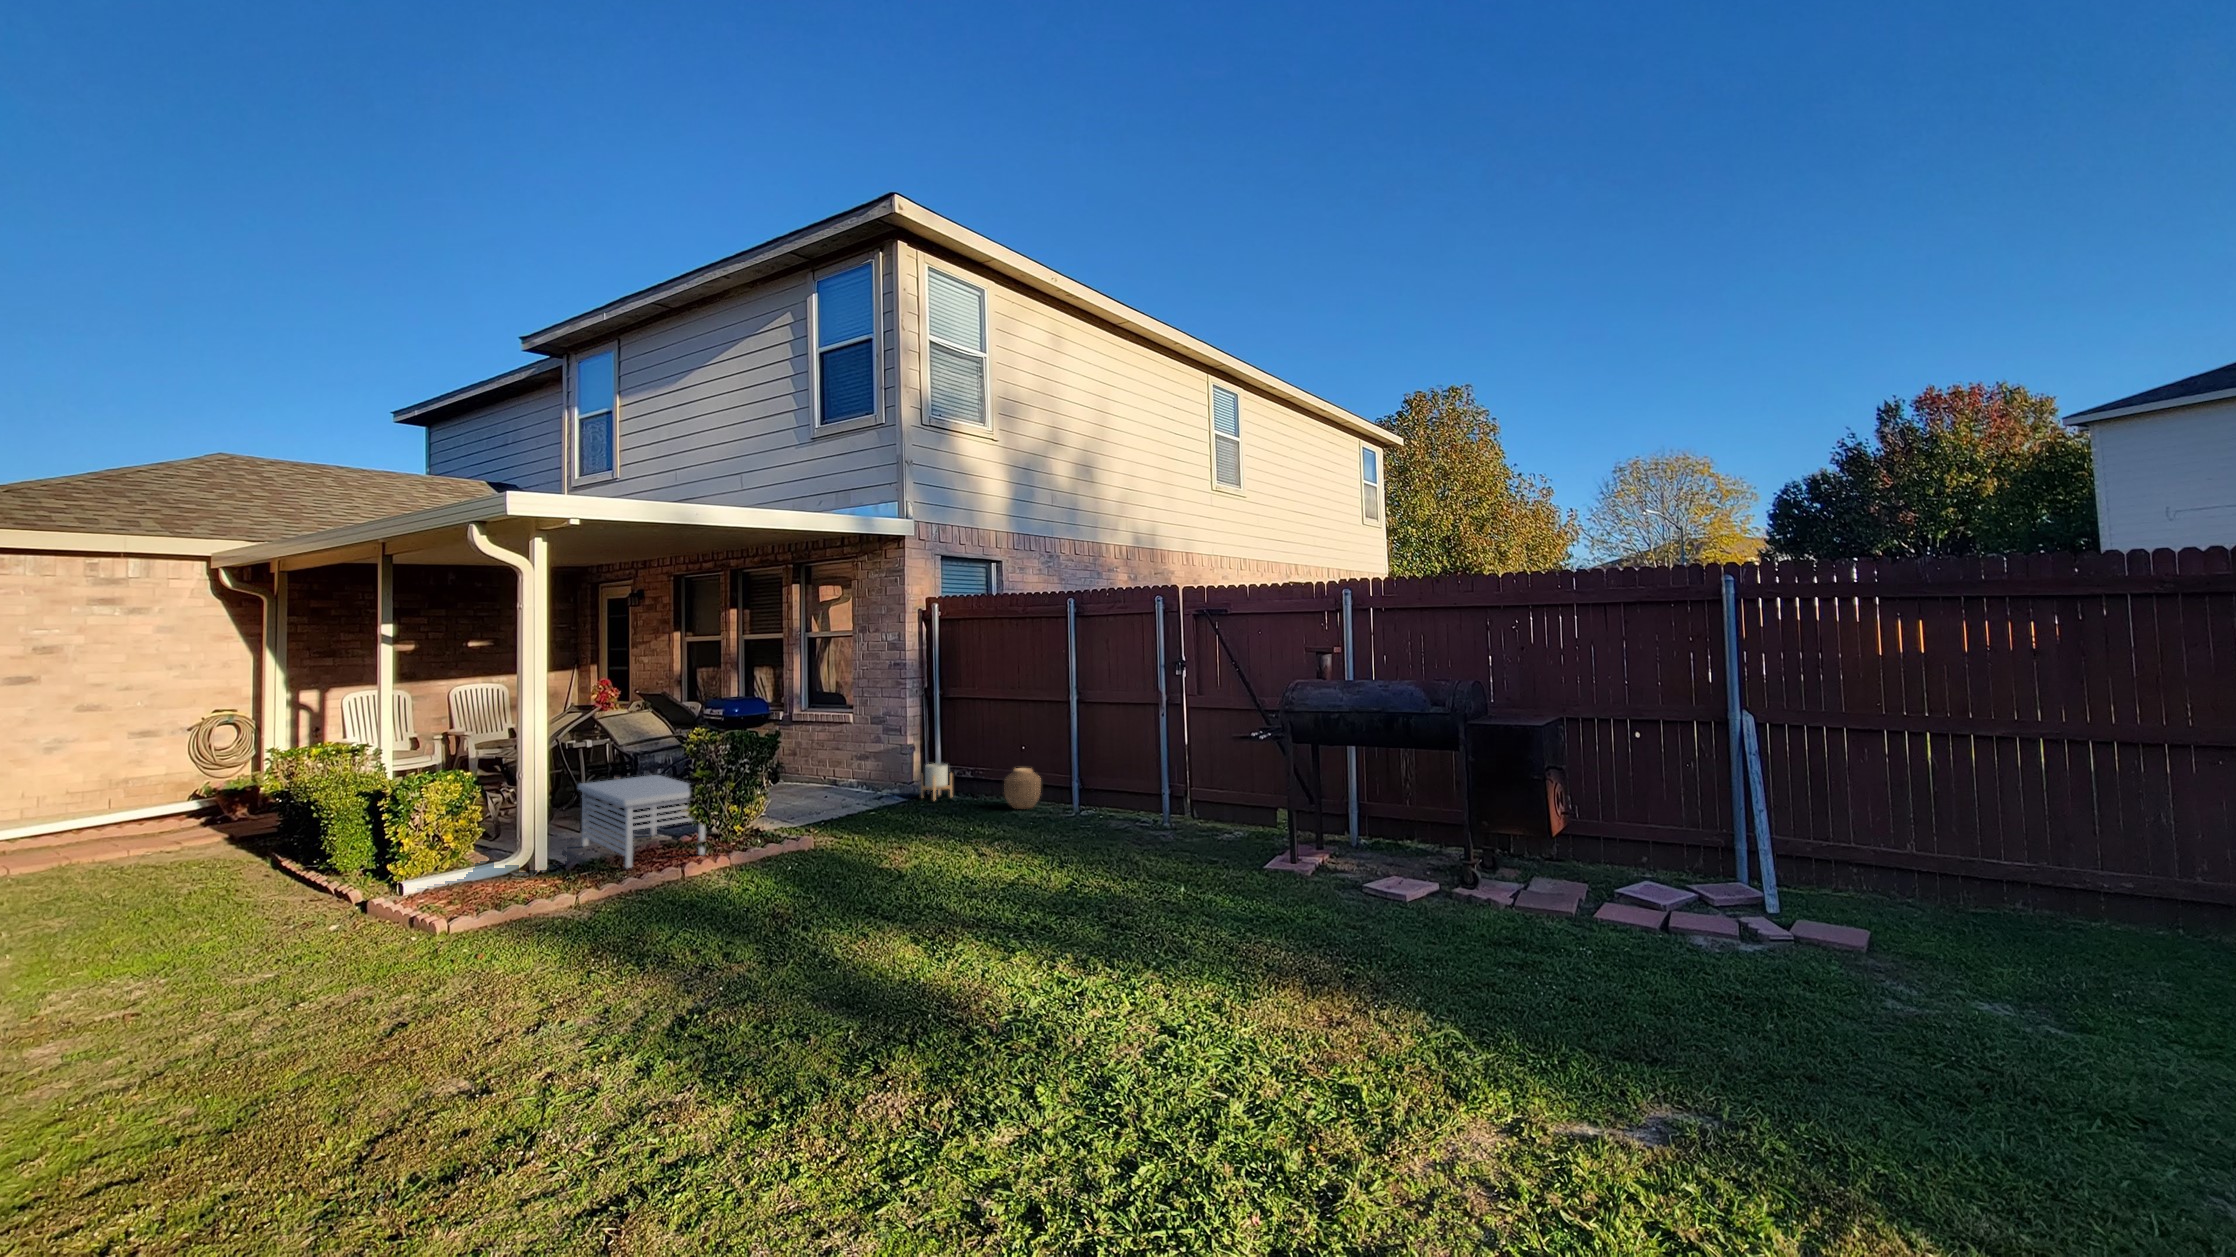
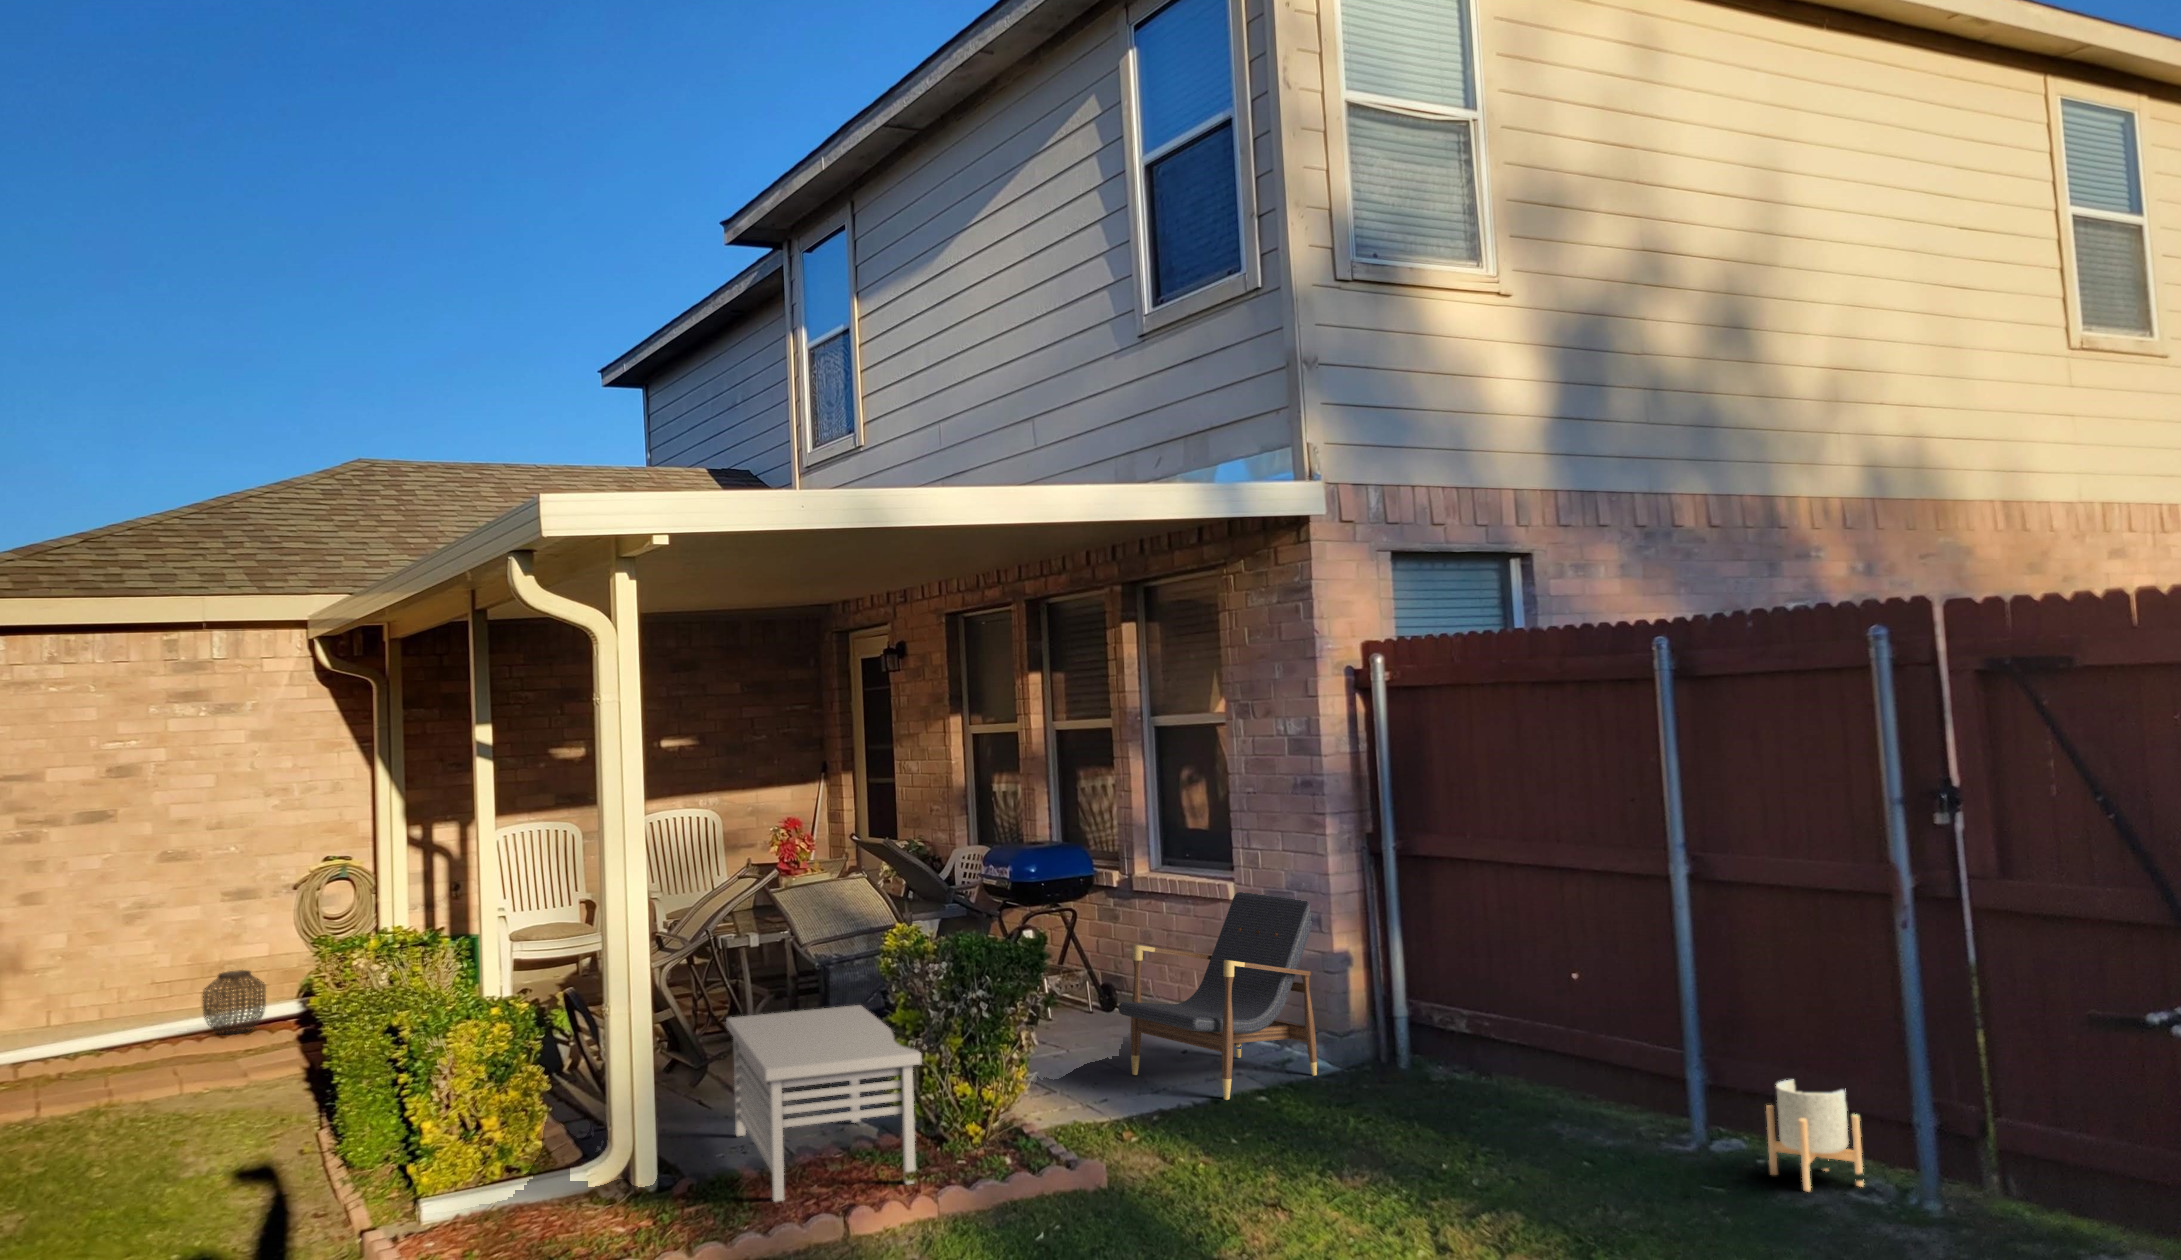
lounge chair: none [796,716,898,812] -> present [1118,892,1317,1100]
planter: present [921,763,952,799] -> present [1766,1080,1864,1191]
woven basket: present [1004,768,1041,809] -> present [203,970,266,1035]

